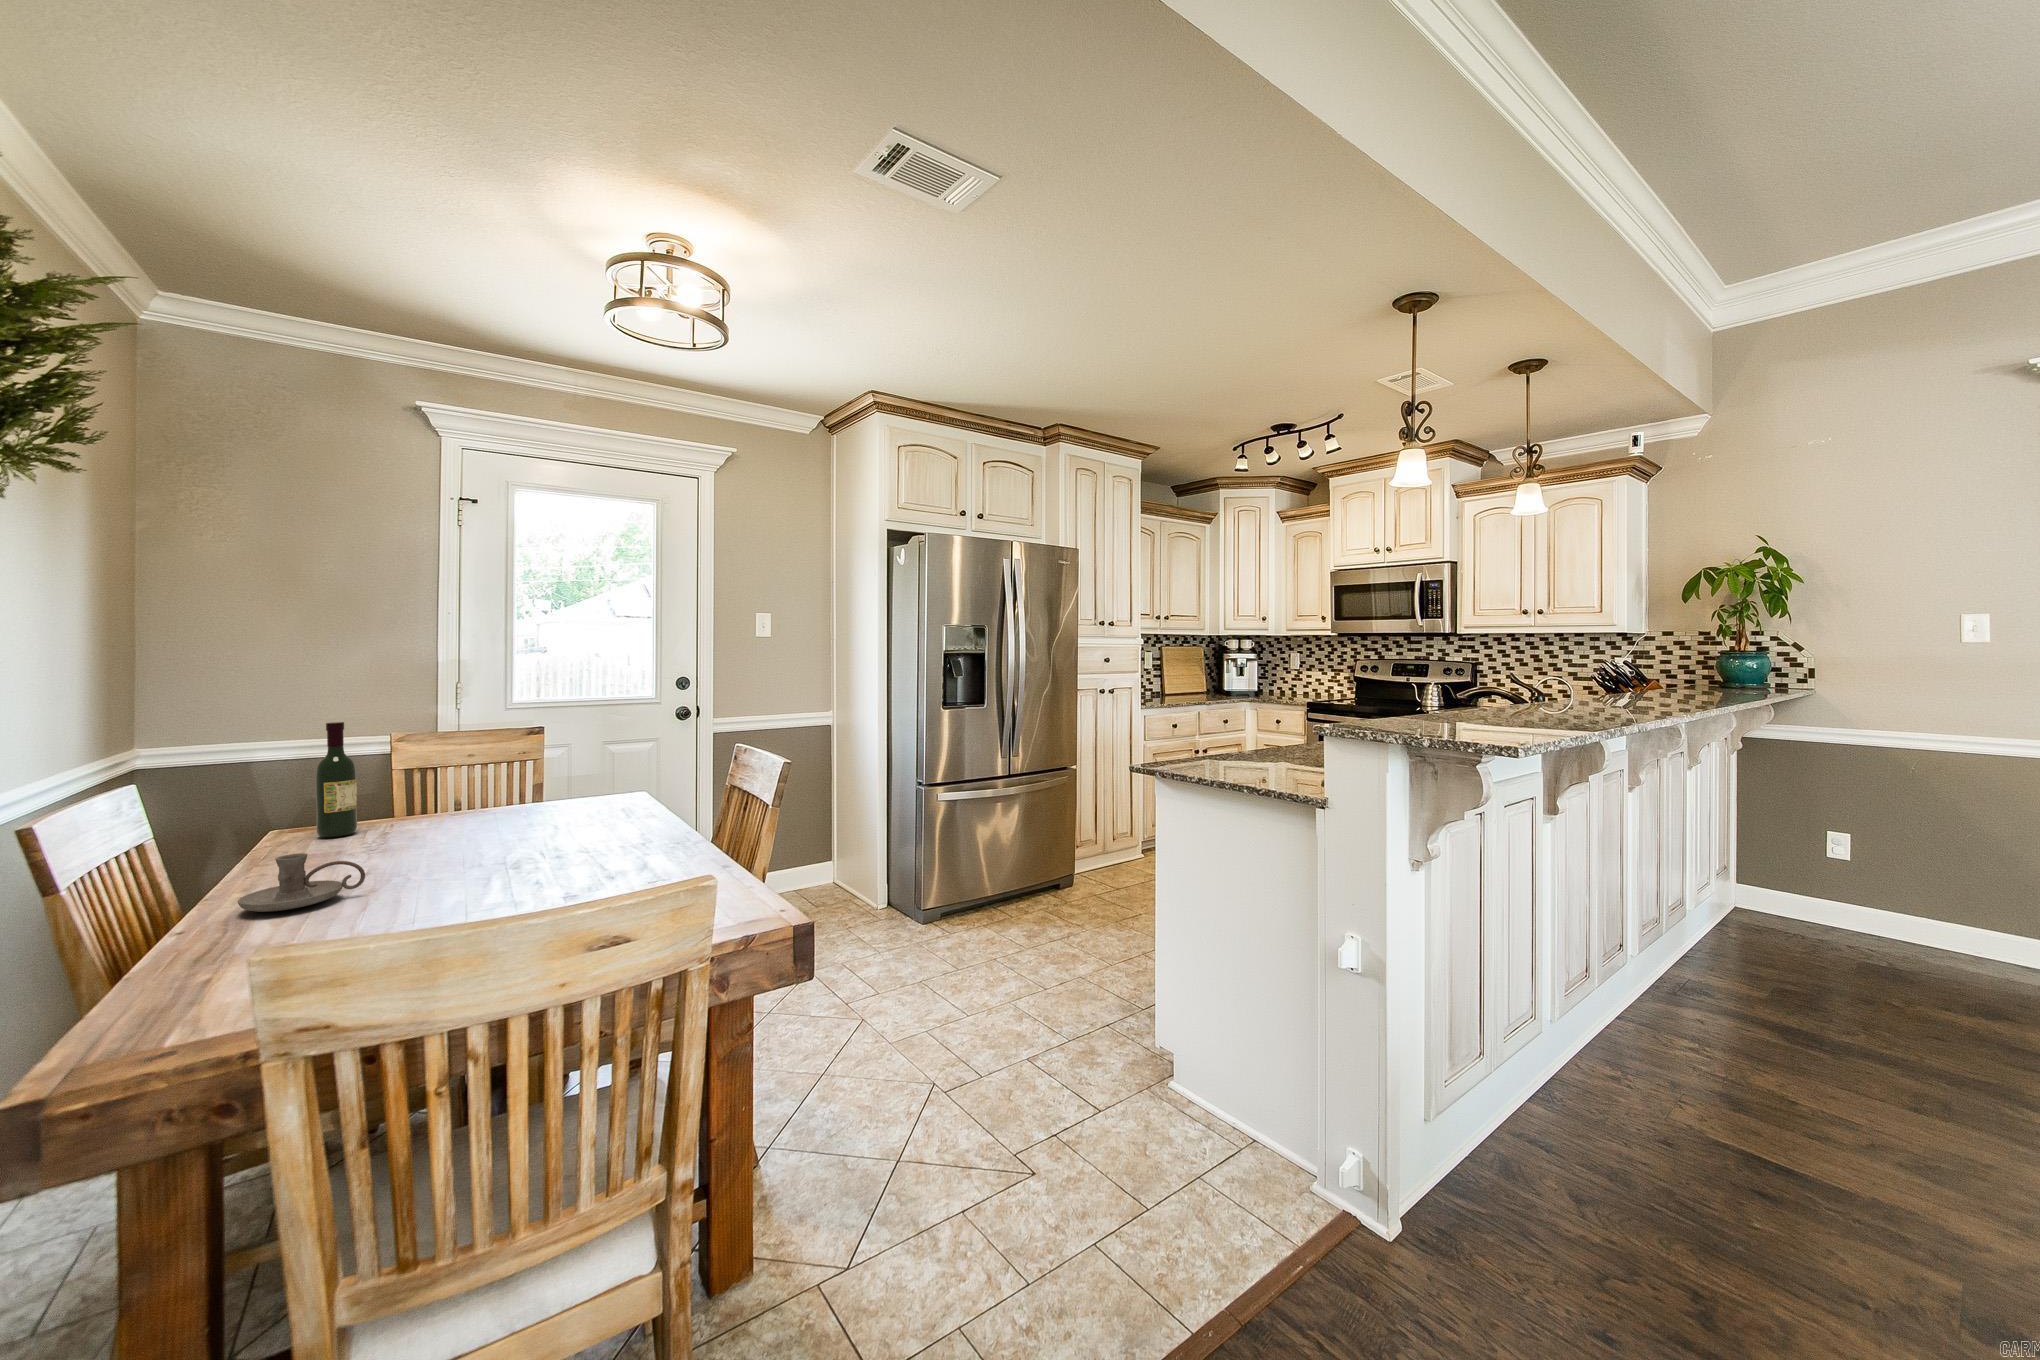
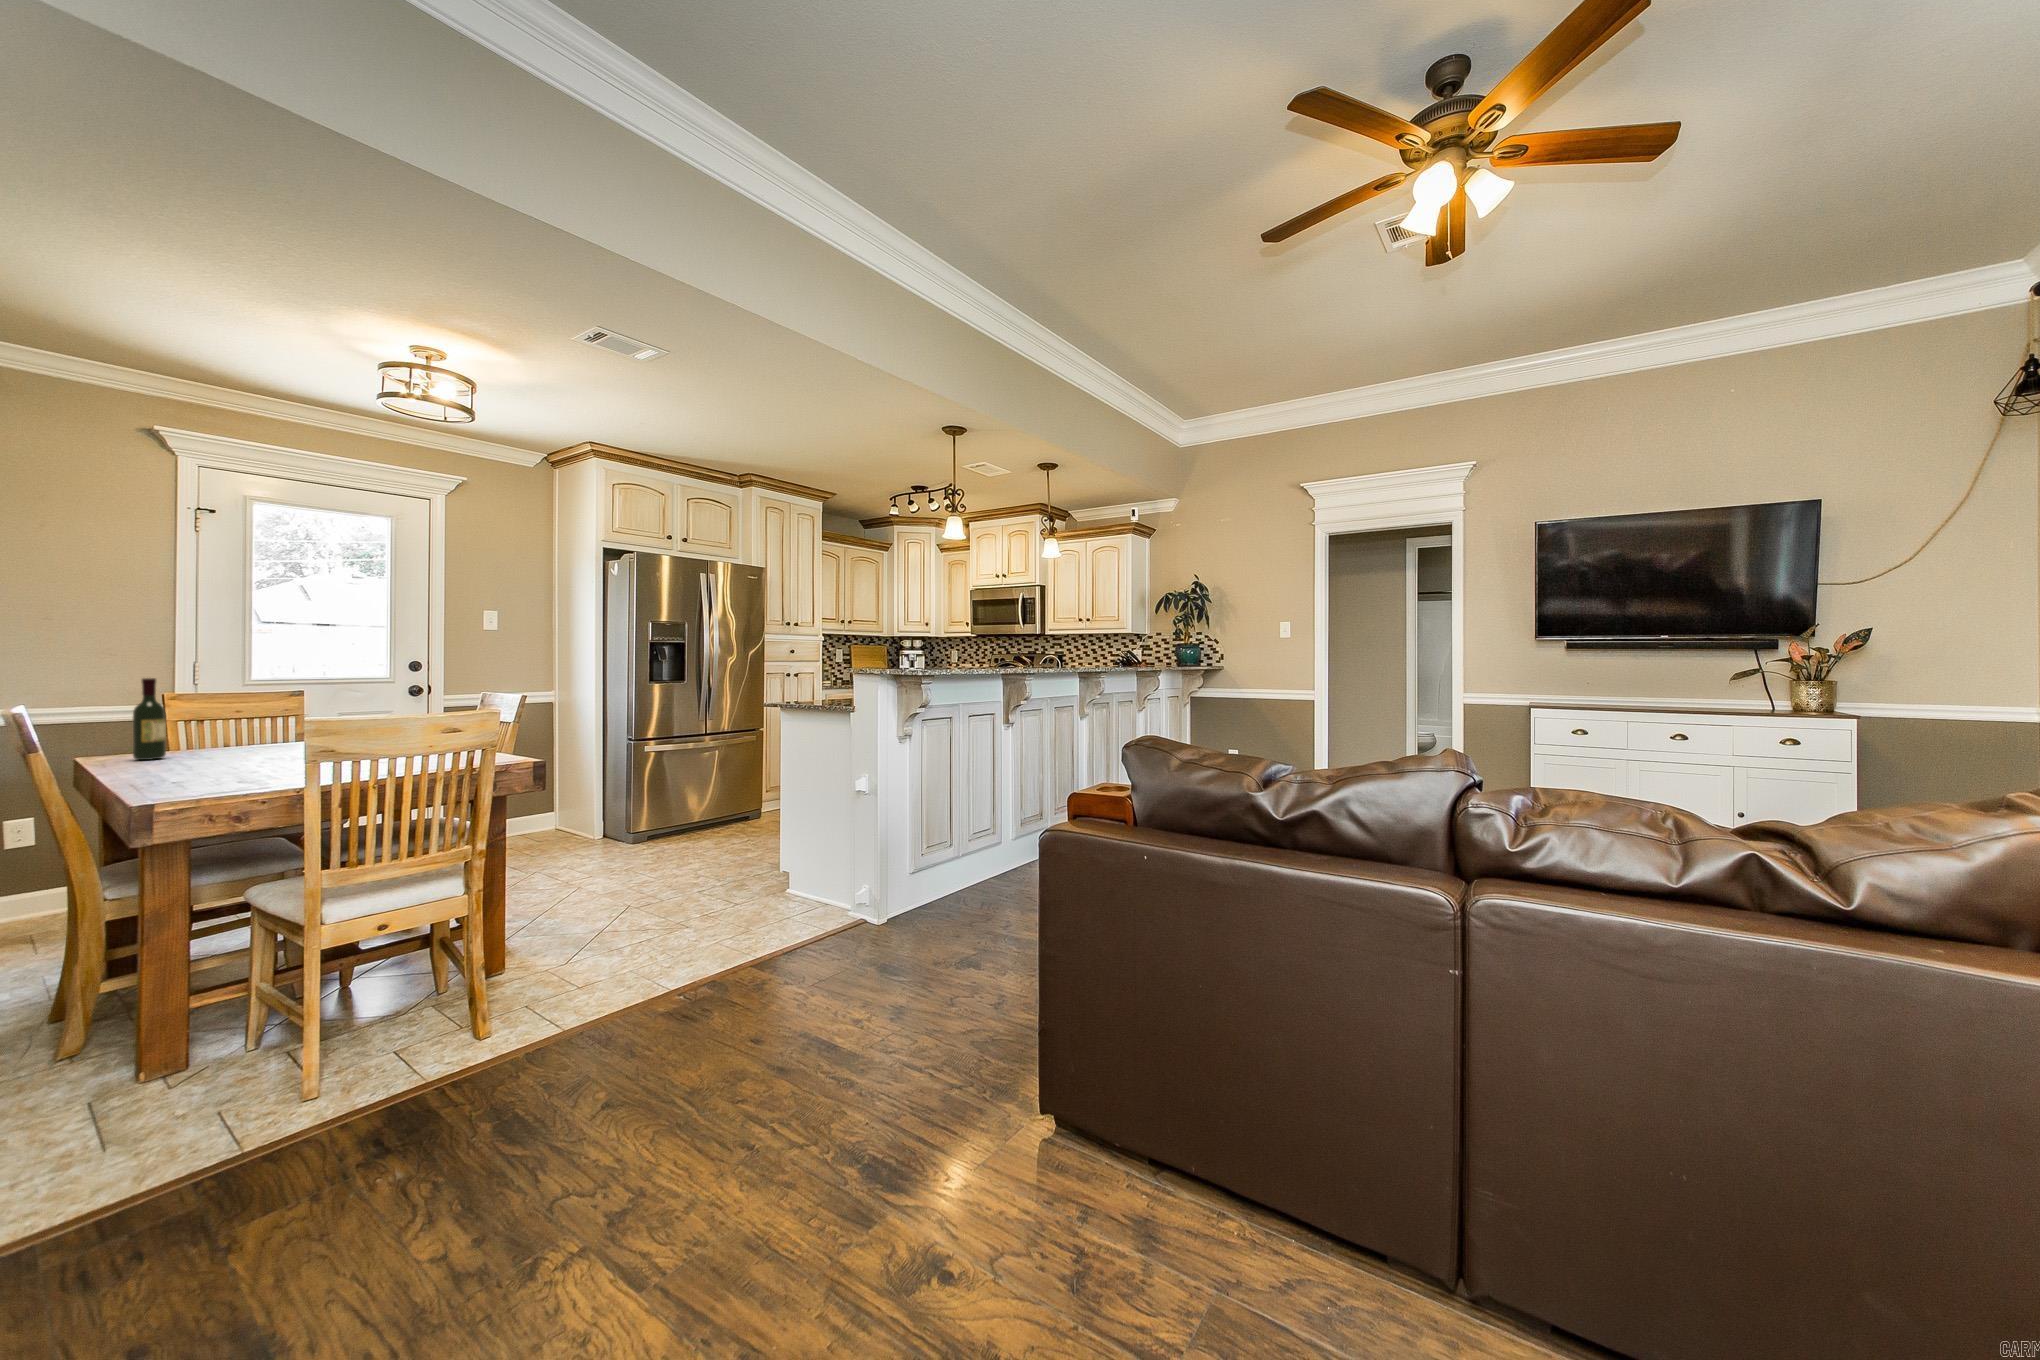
candle holder: present [238,853,365,912] -> none [145,746,230,778]

